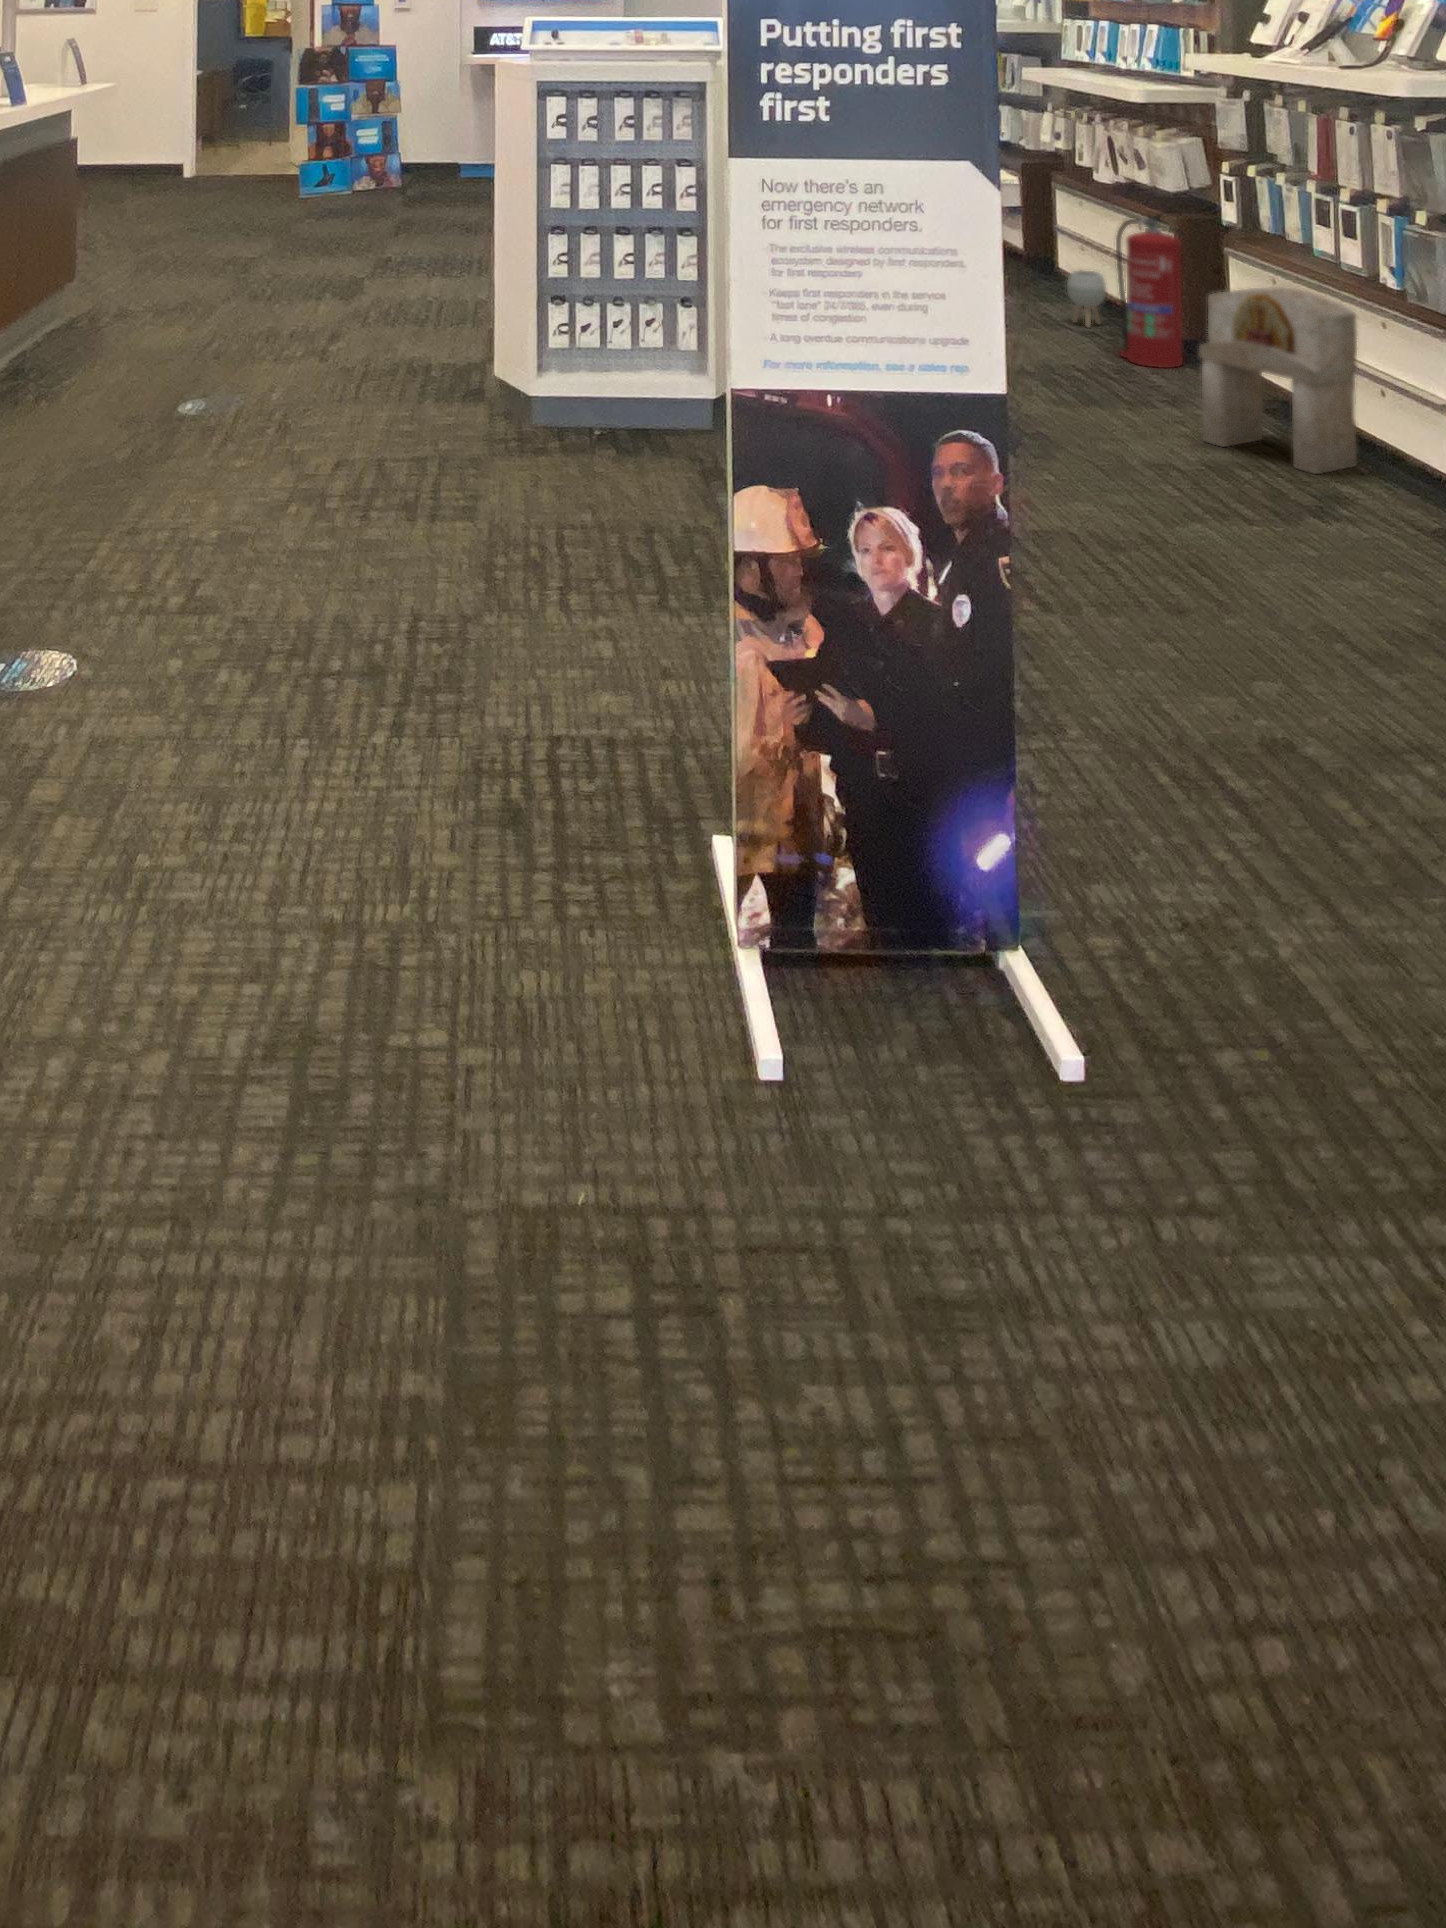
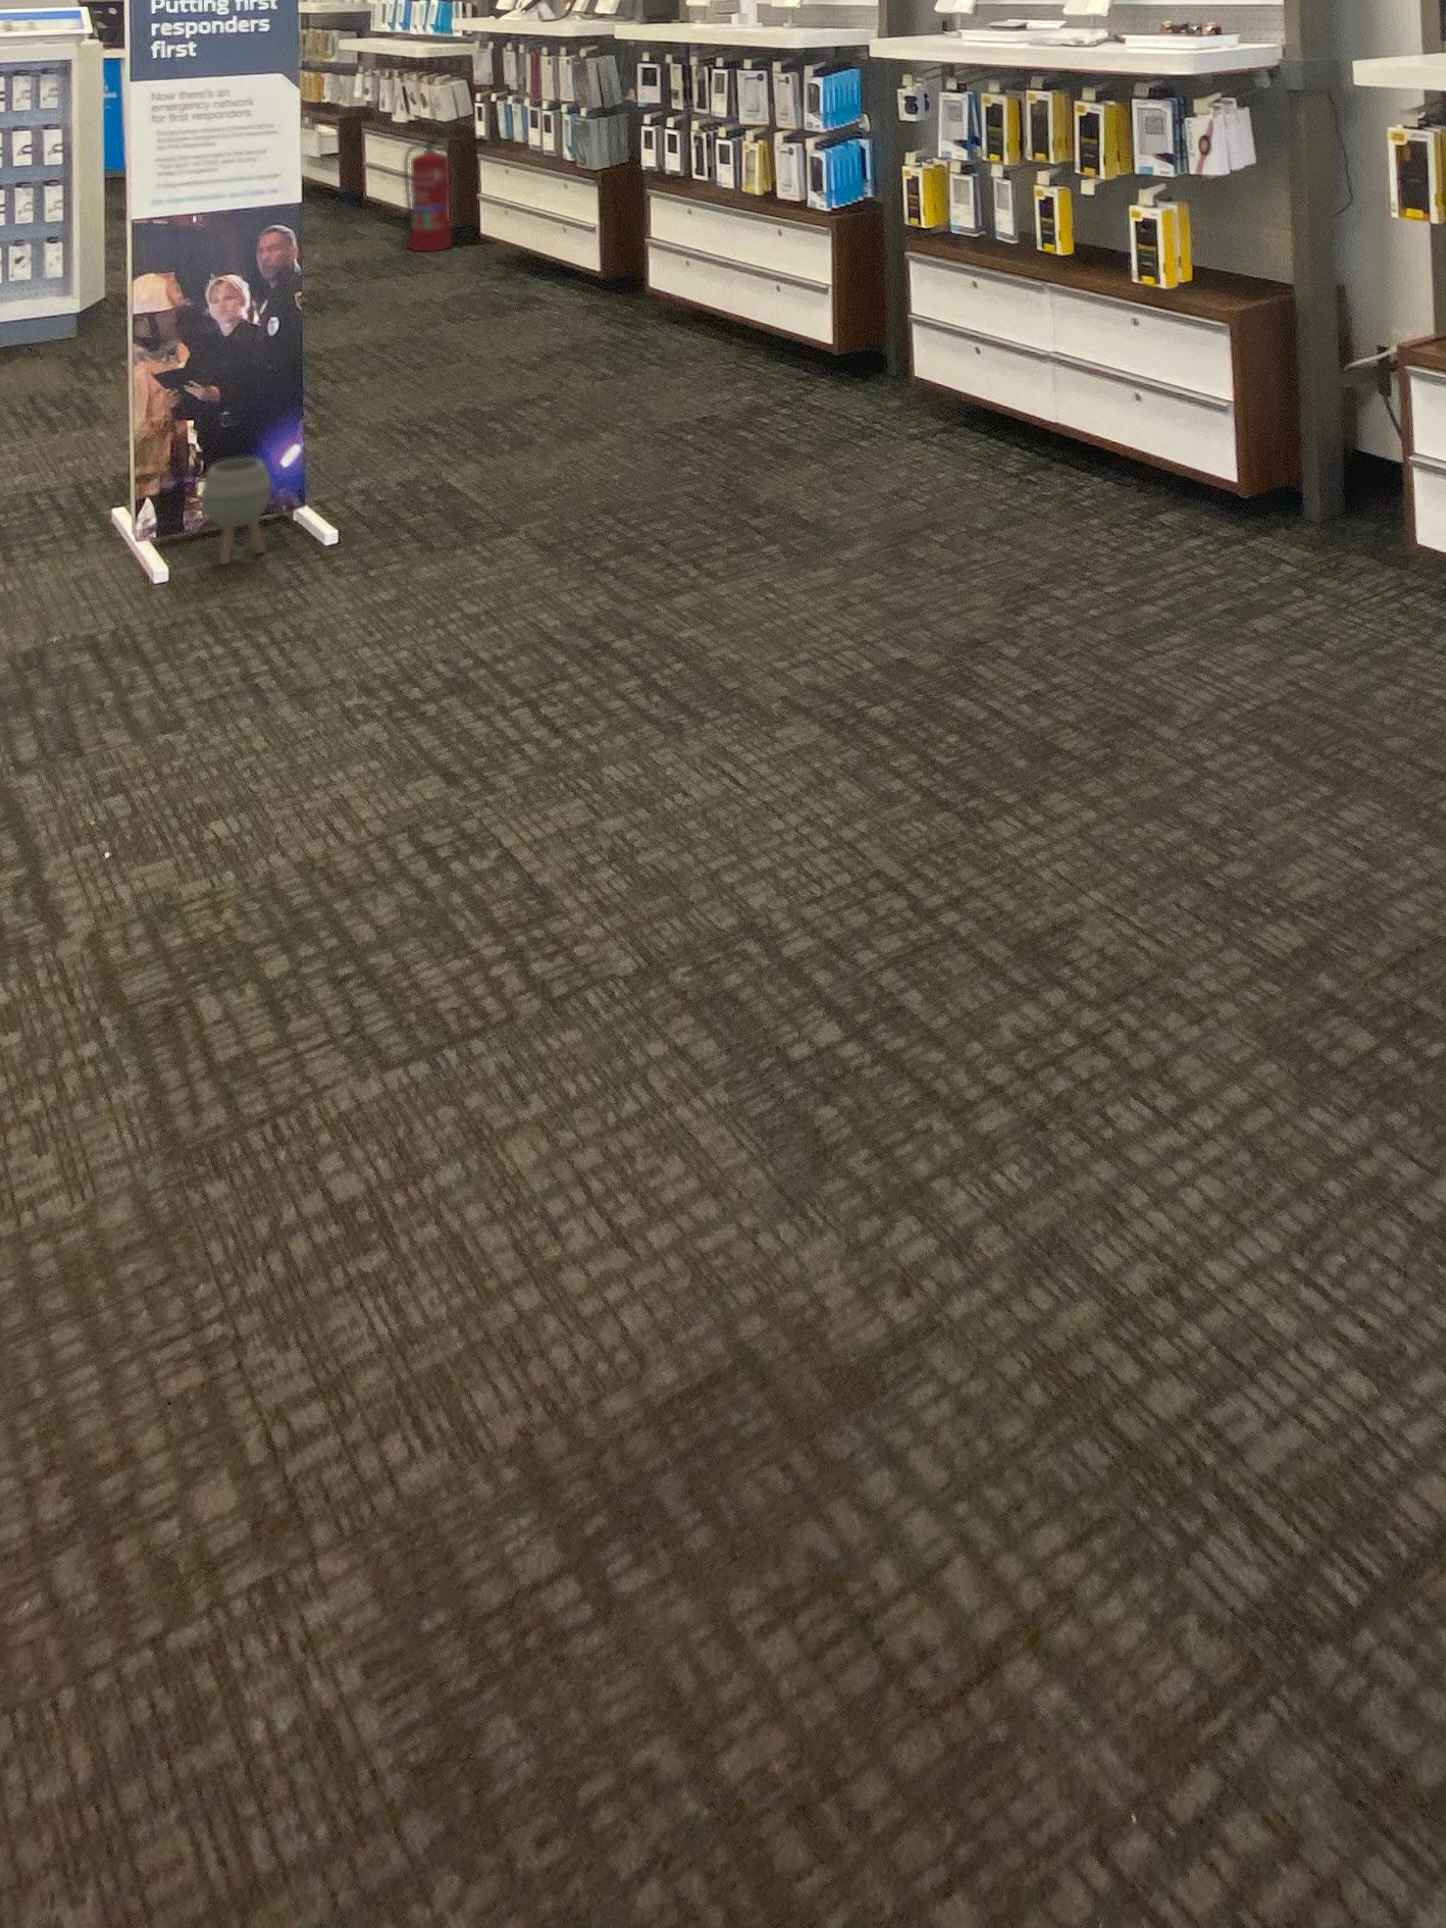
planter: present [1067,271,1106,327] -> present [202,458,271,564]
stool: present [1199,287,1357,474] -> none [454,173,552,292]

